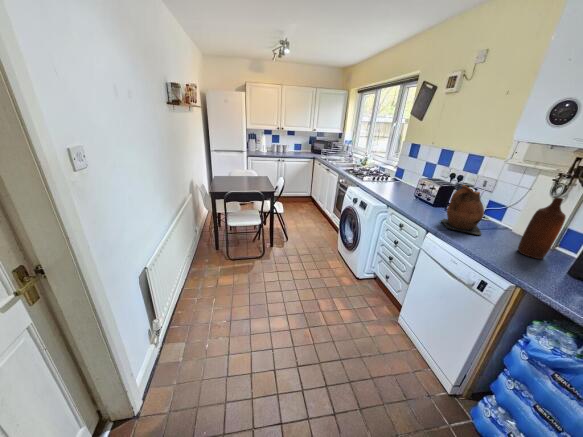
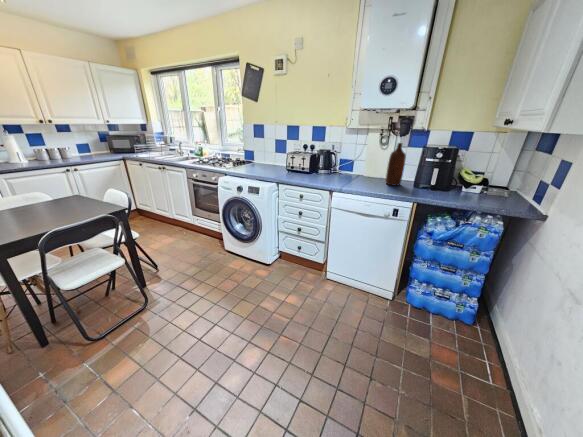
ceramic pitcher: present [442,185,484,235] -> none [330,147,362,184]

